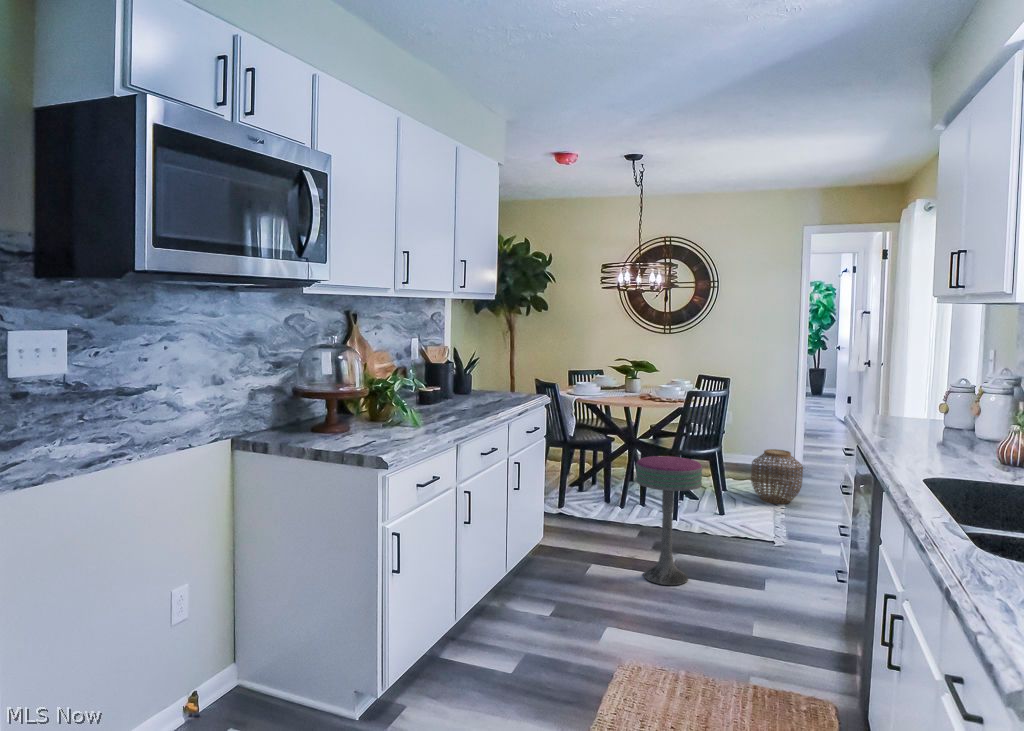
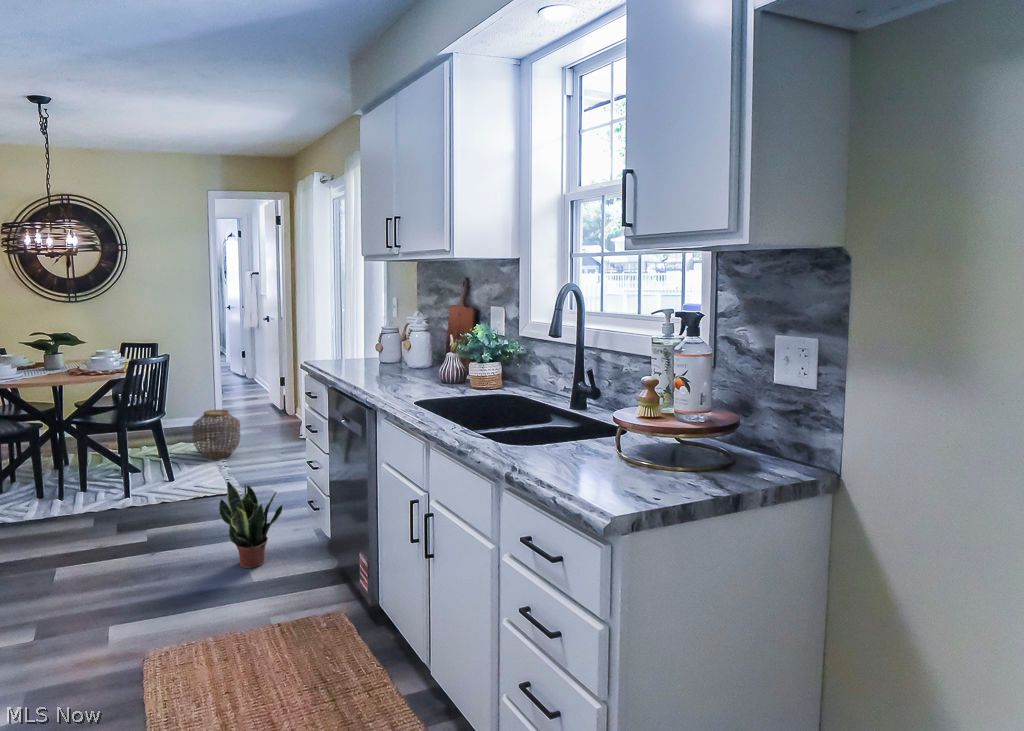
bar stool: present [636,456,702,585] -> none [106,440,180,567]
potted plant: none [730,512,799,620] -> present [219,481,283,568]

